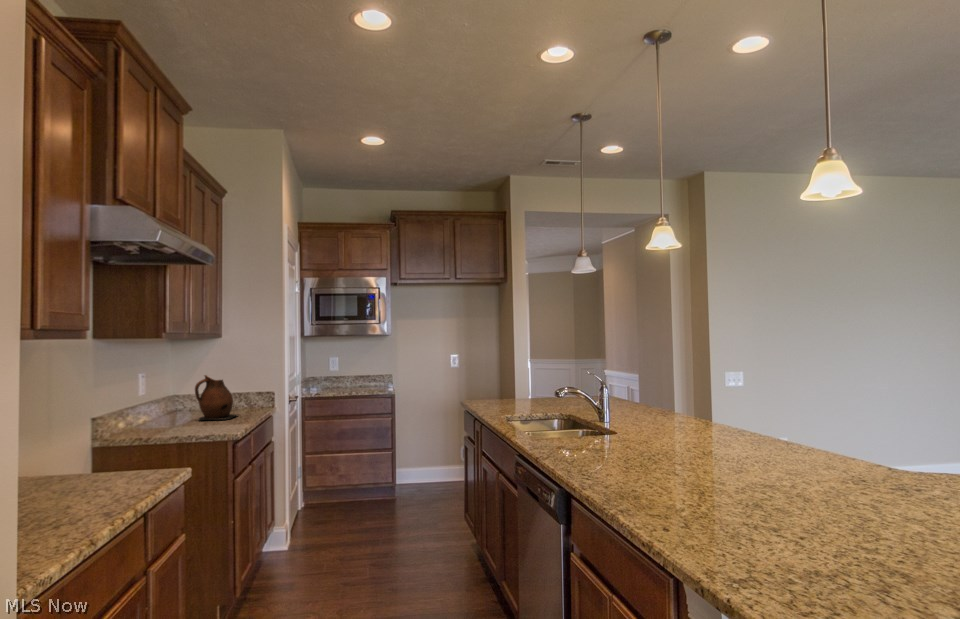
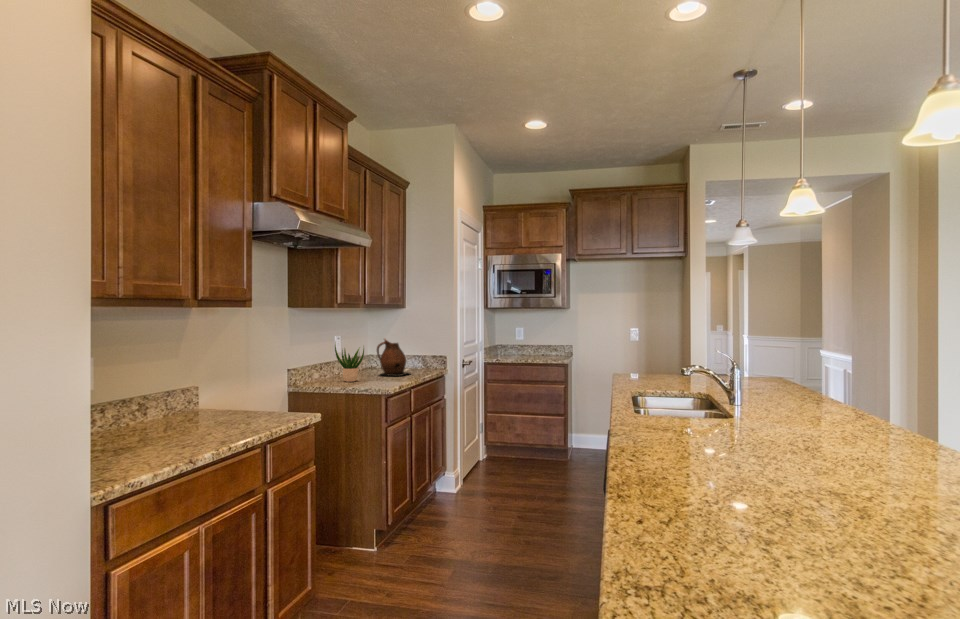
potted plant: none [151,381,192,431] -> present [335,342,364,382]

